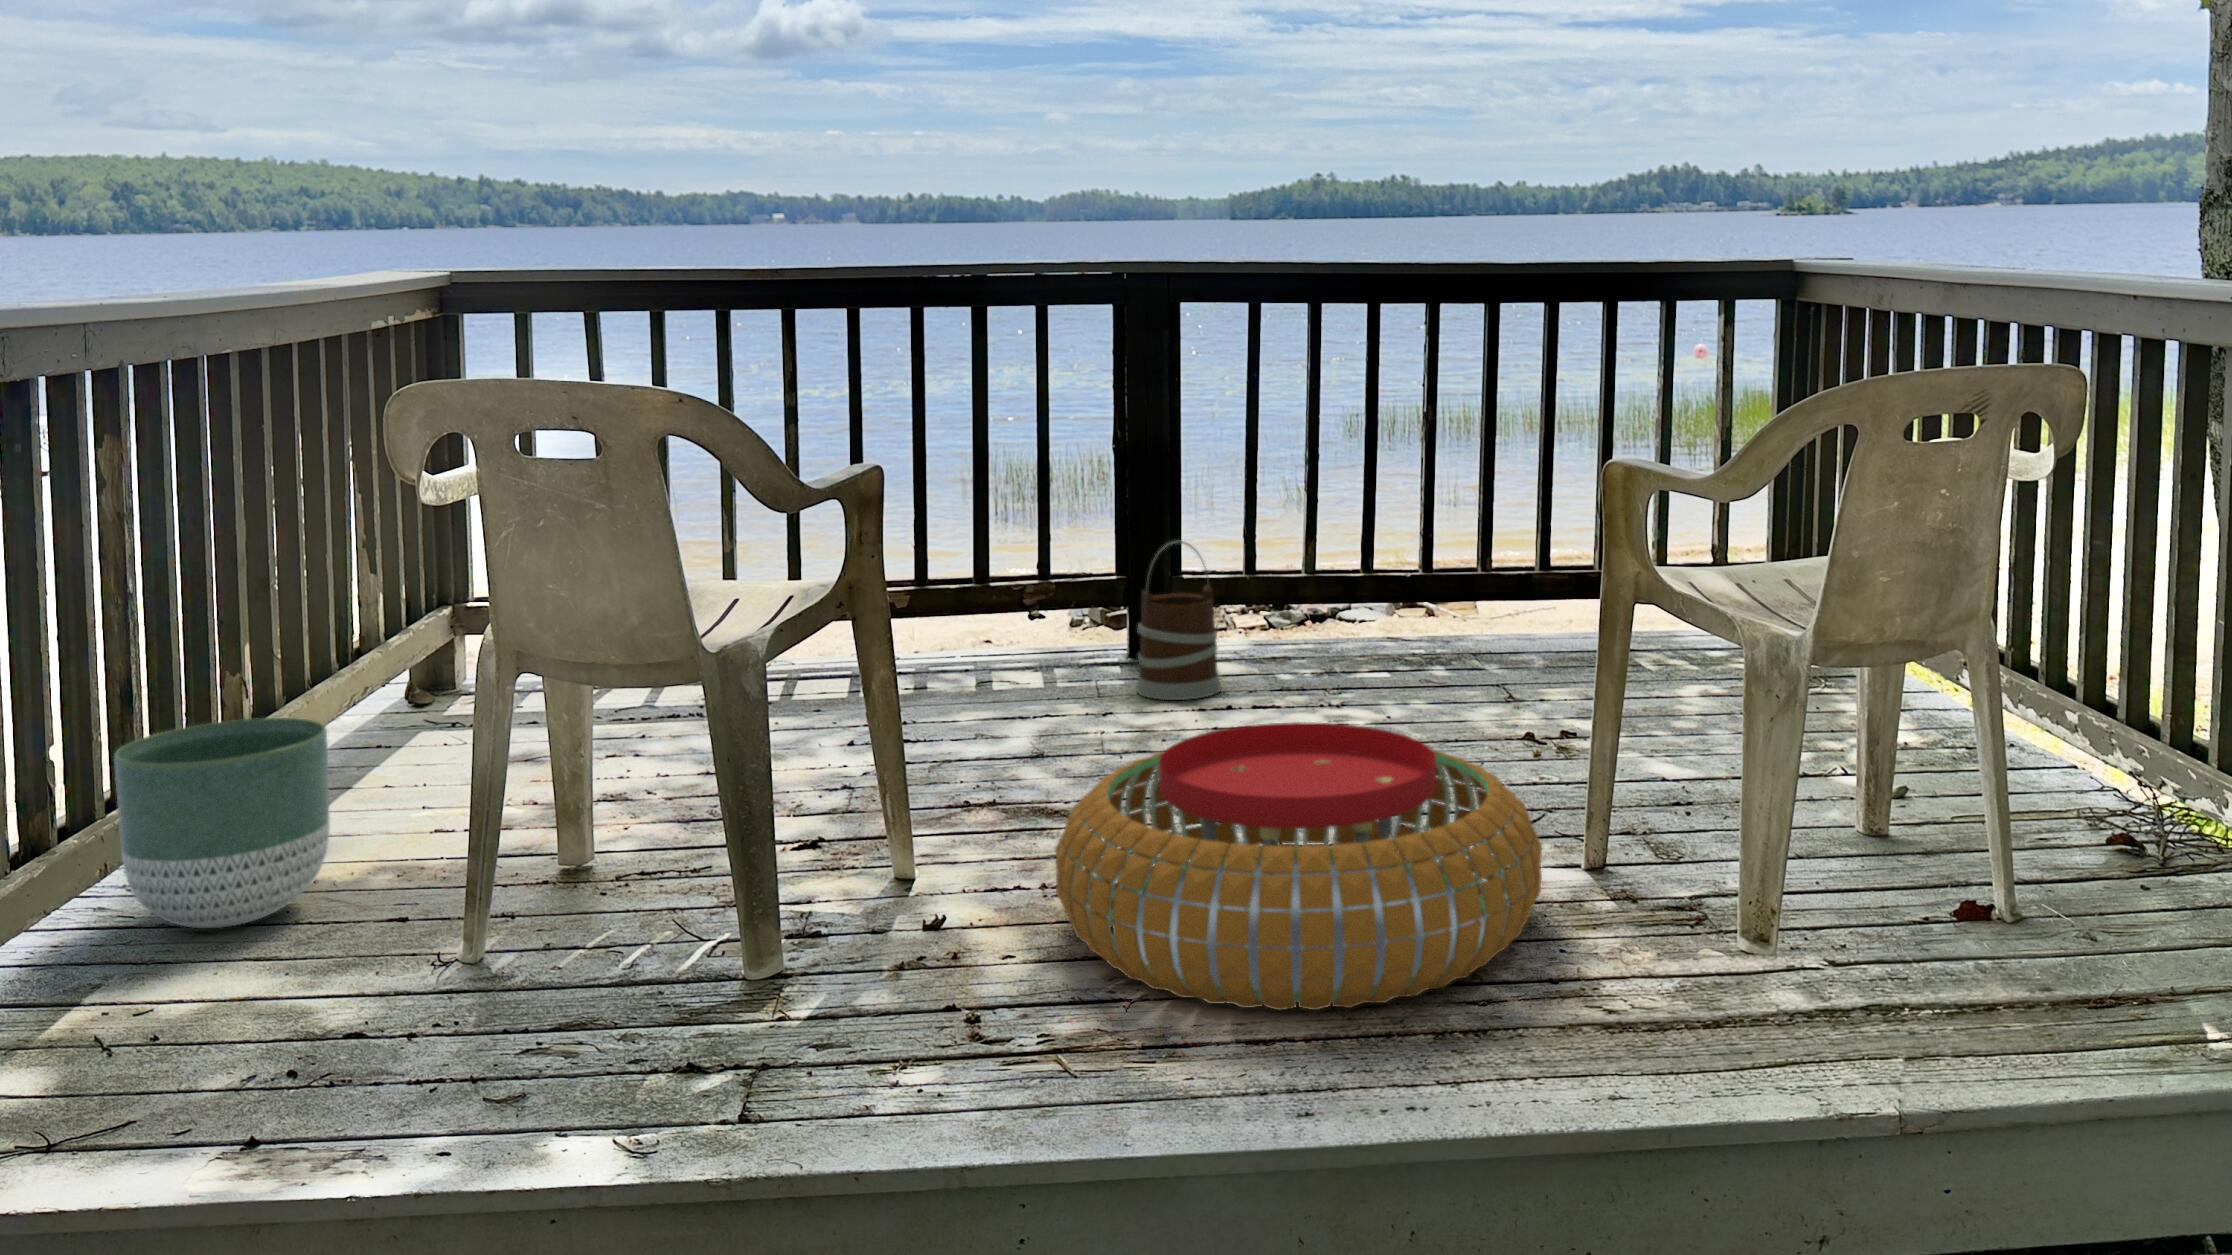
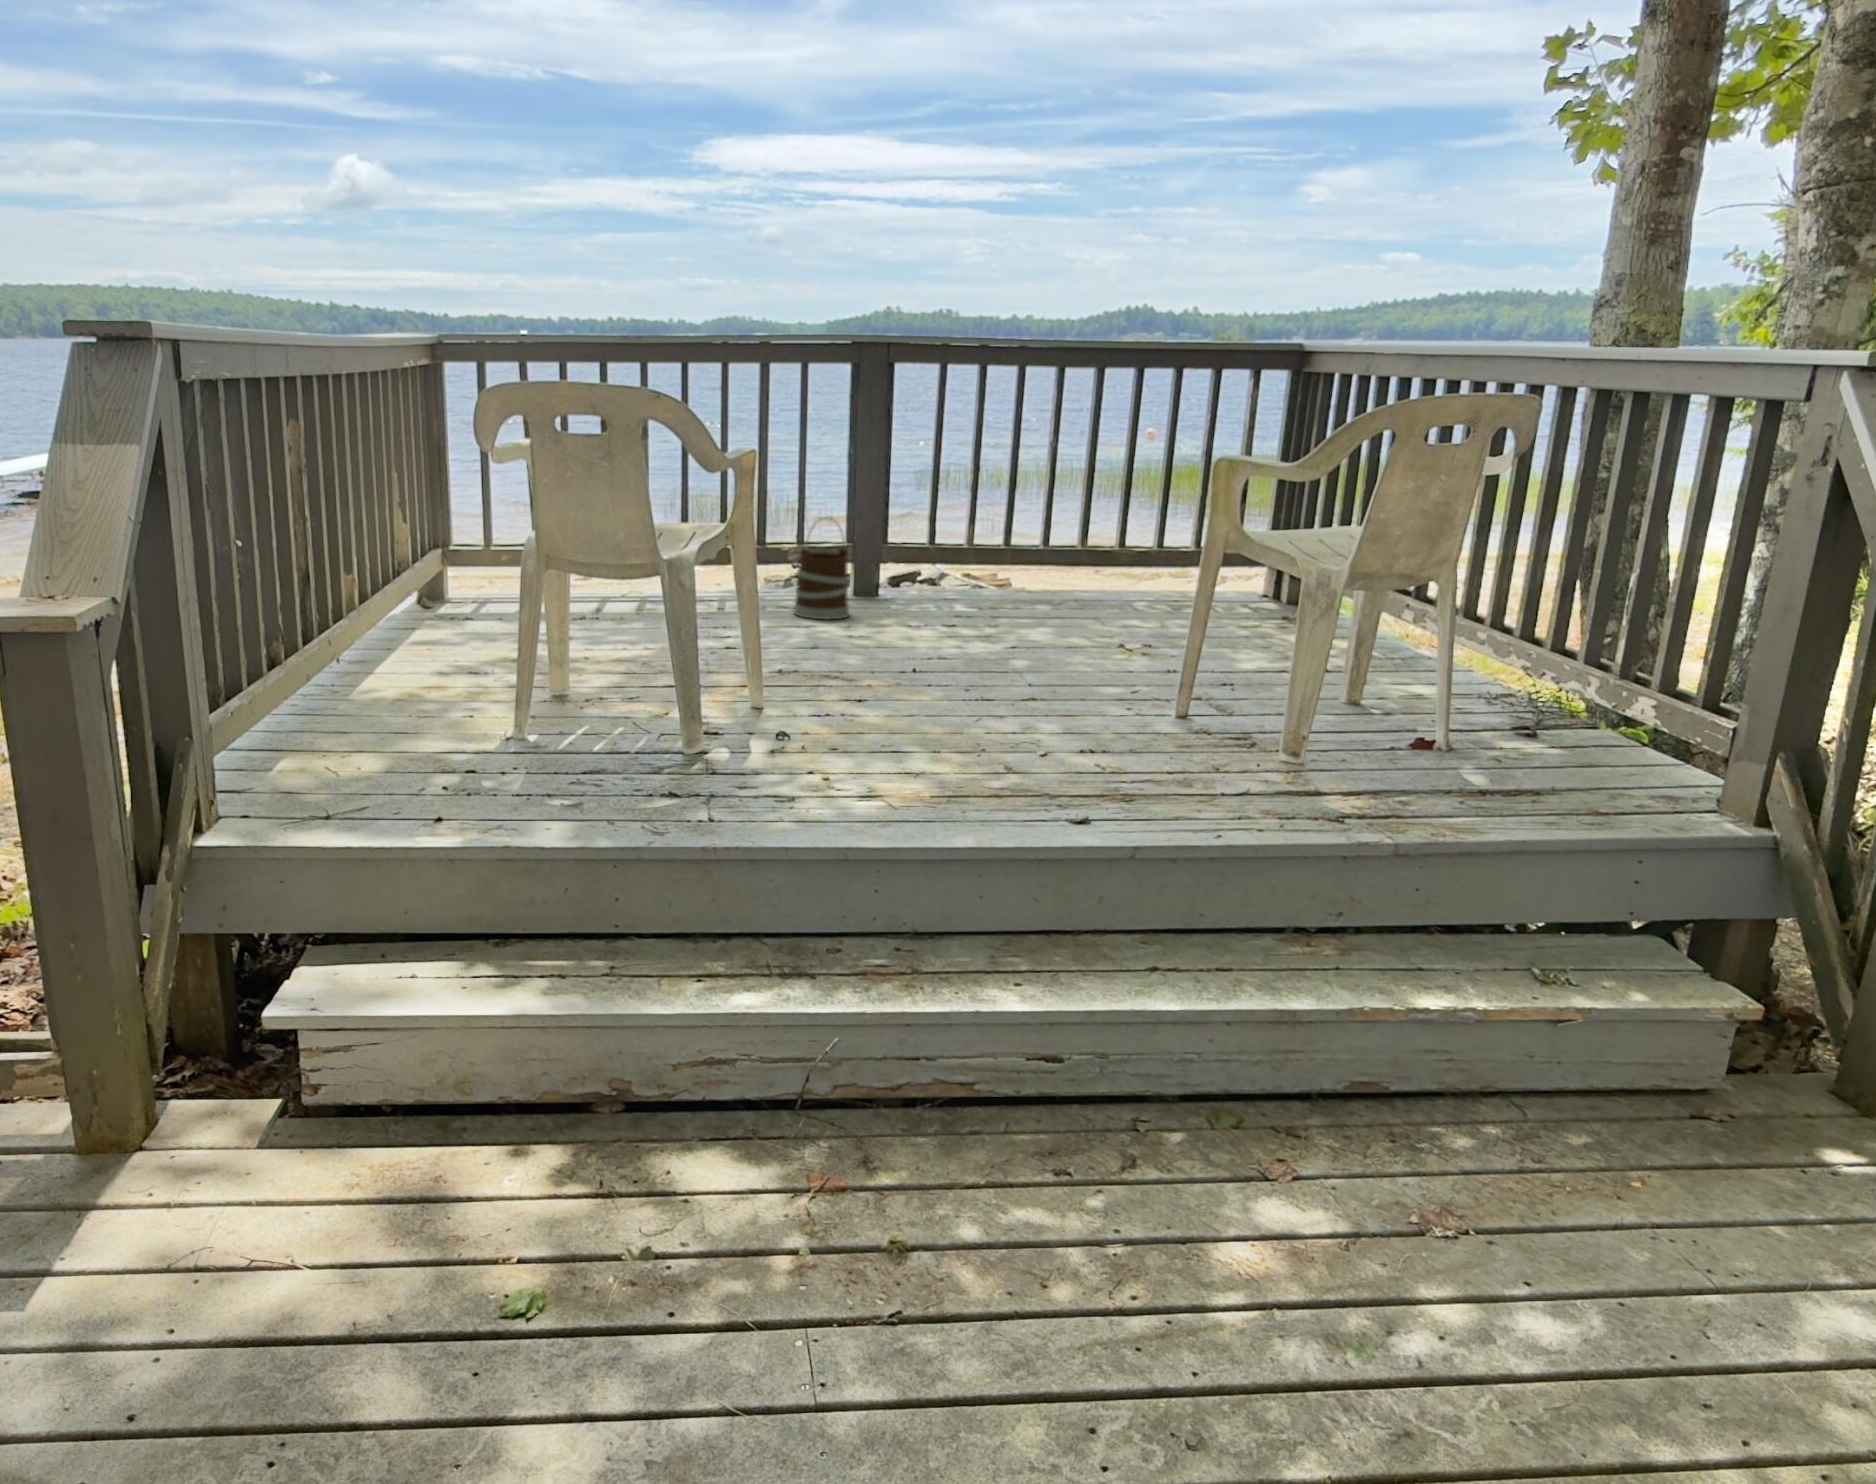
planter: present [114,718,330,928] -> none [325,599,429,714]
pouf: present [1056,722,1542,1010] -> none [863,621,1167,773]

